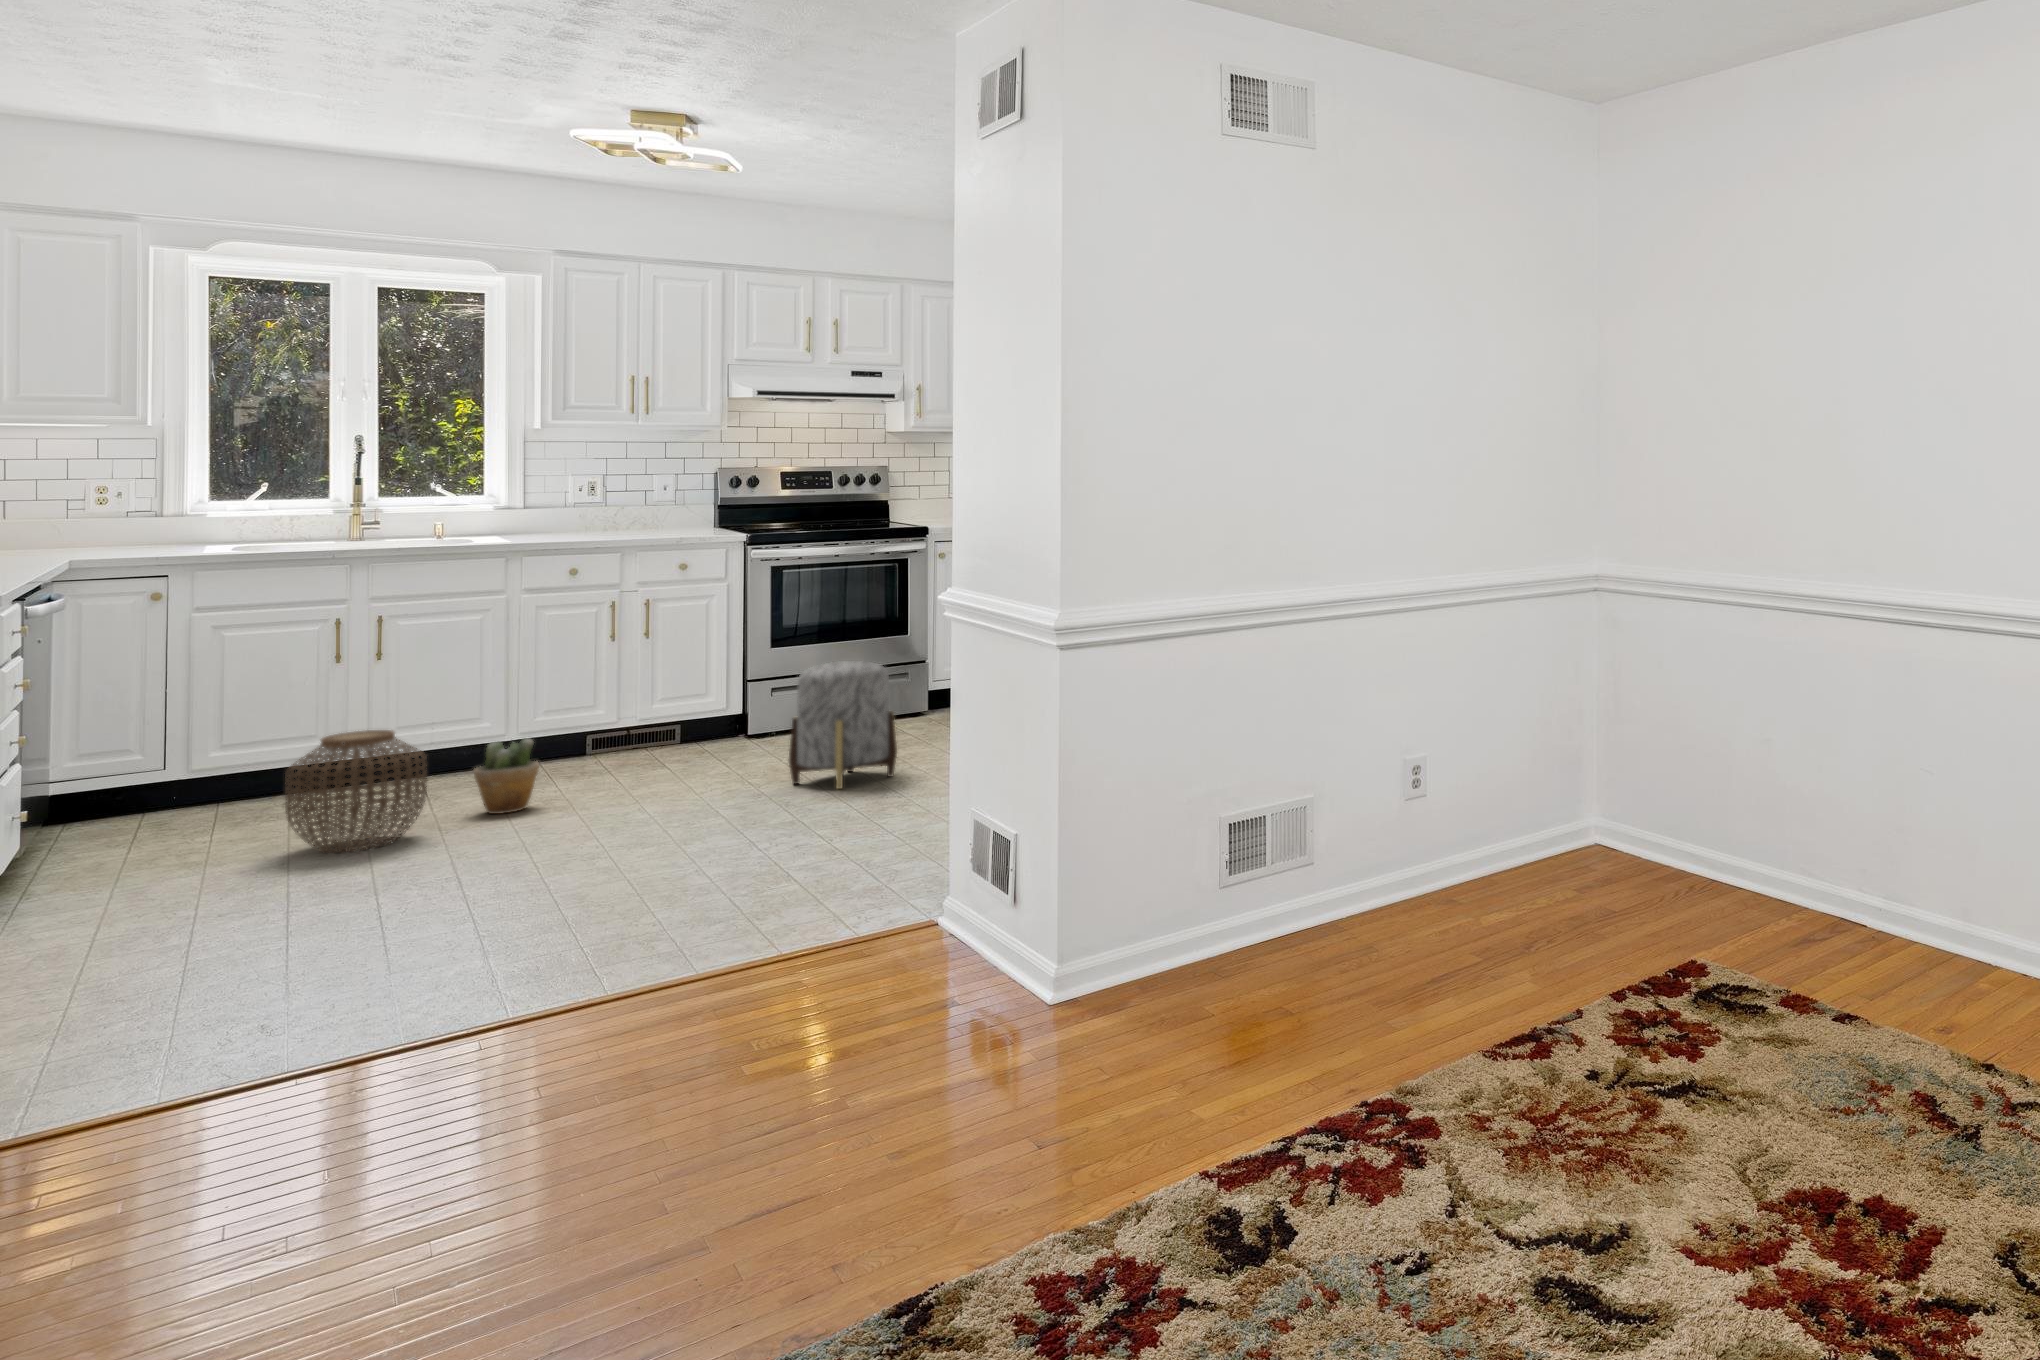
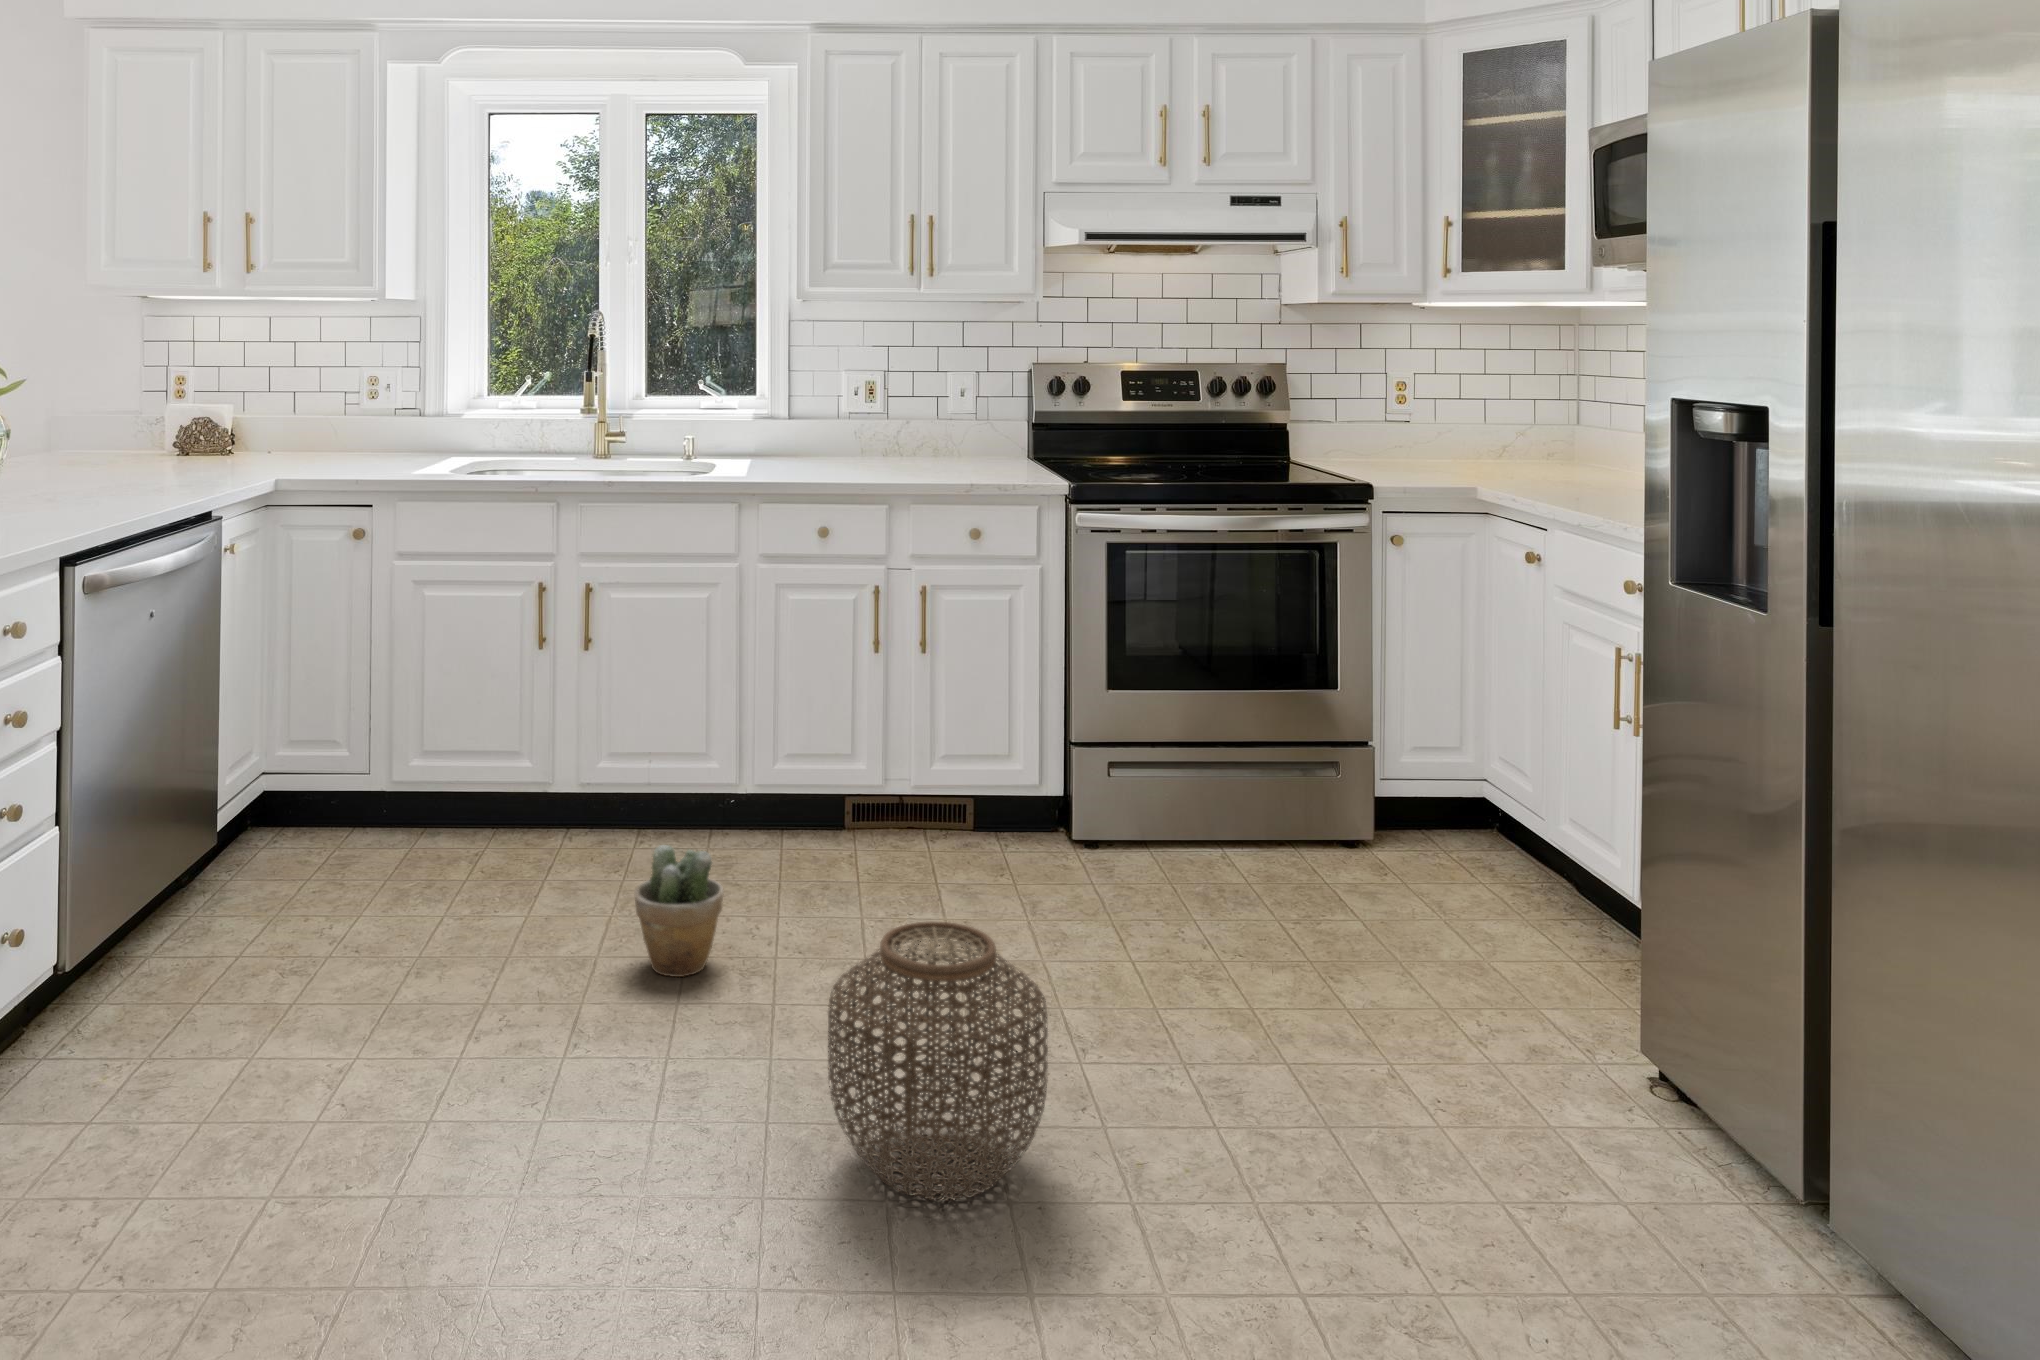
stool: present [789,661,897,789] -> none [1103,791,1313,1094]
woven basket: present [285,730,427,853] -> present [828,922,1048,1201]

